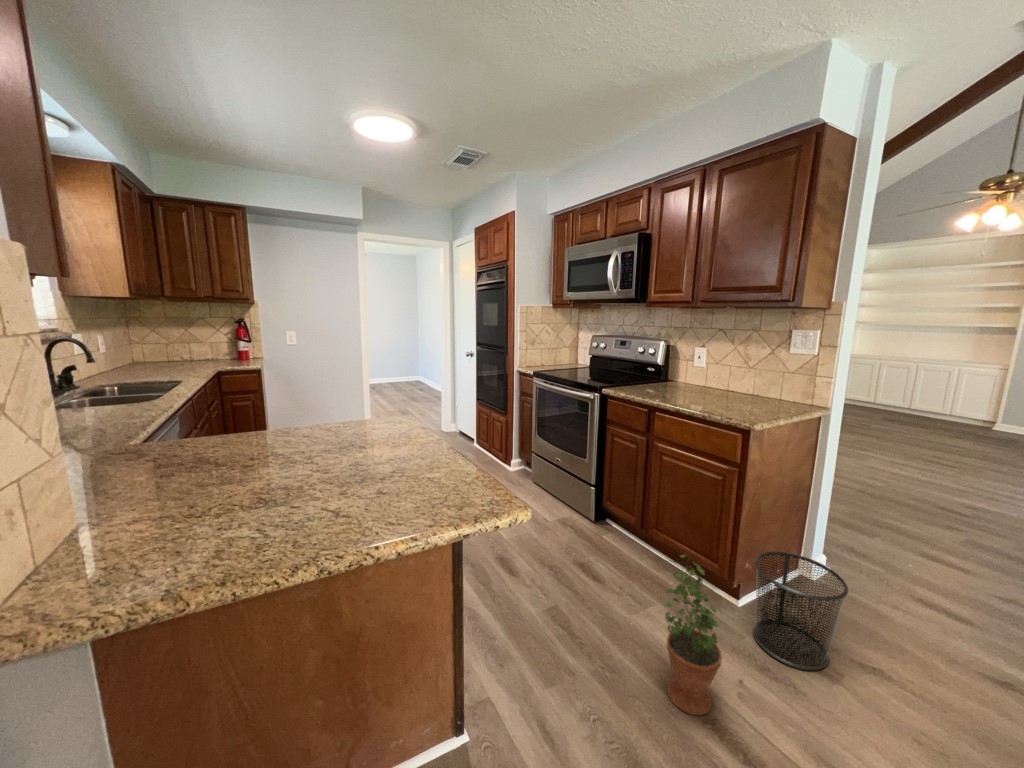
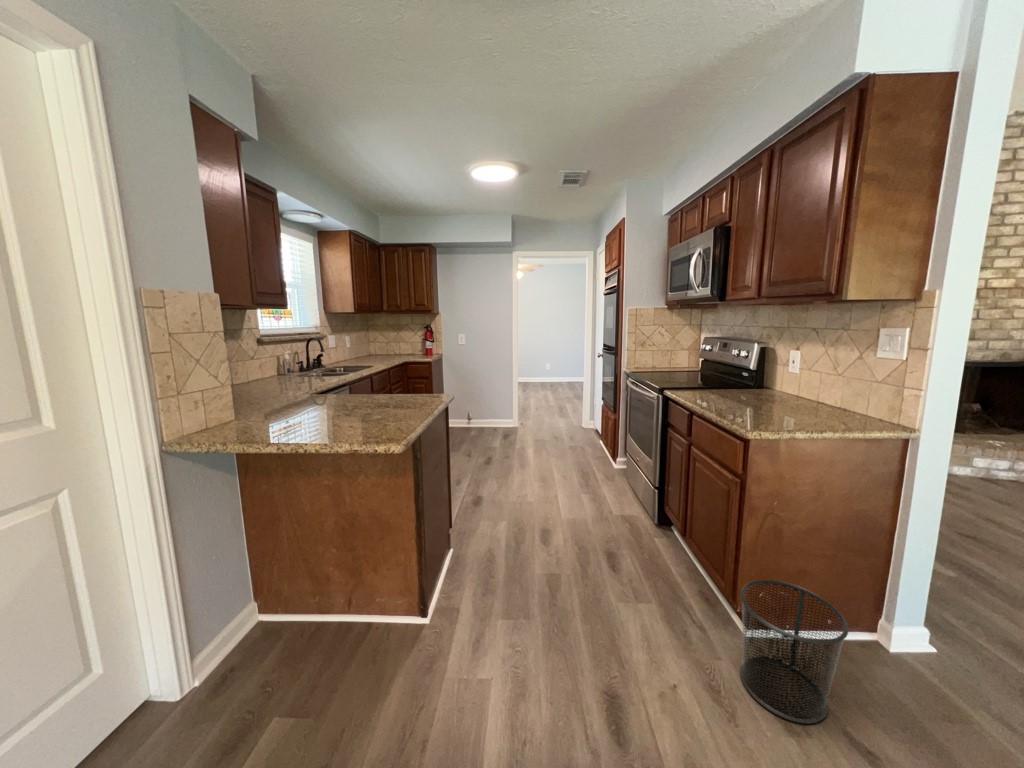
potted plant: present [665,555,722,715] -> none [588,540,650,694]

